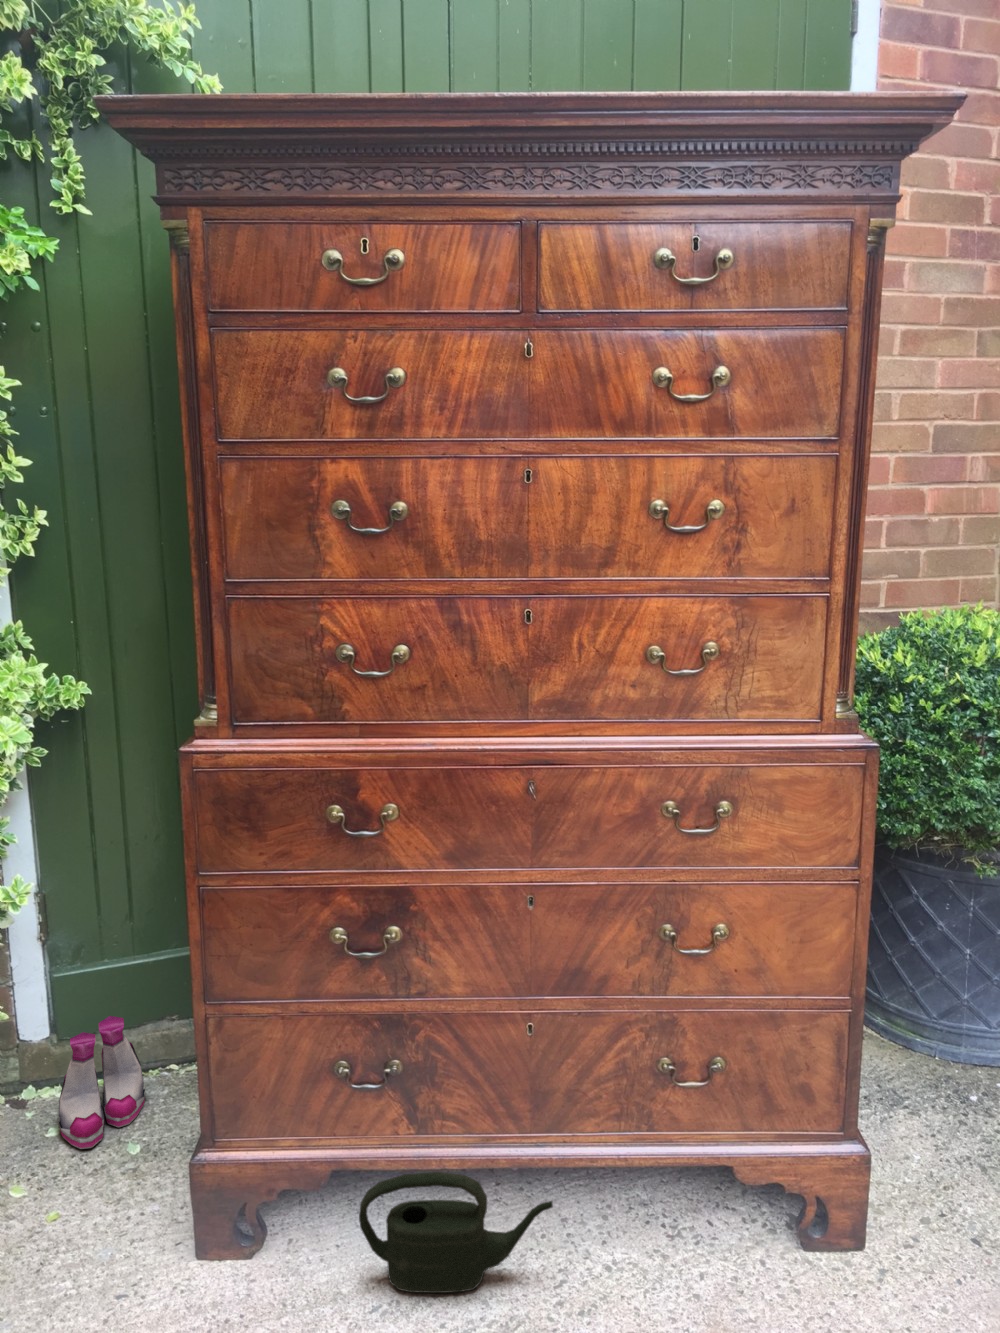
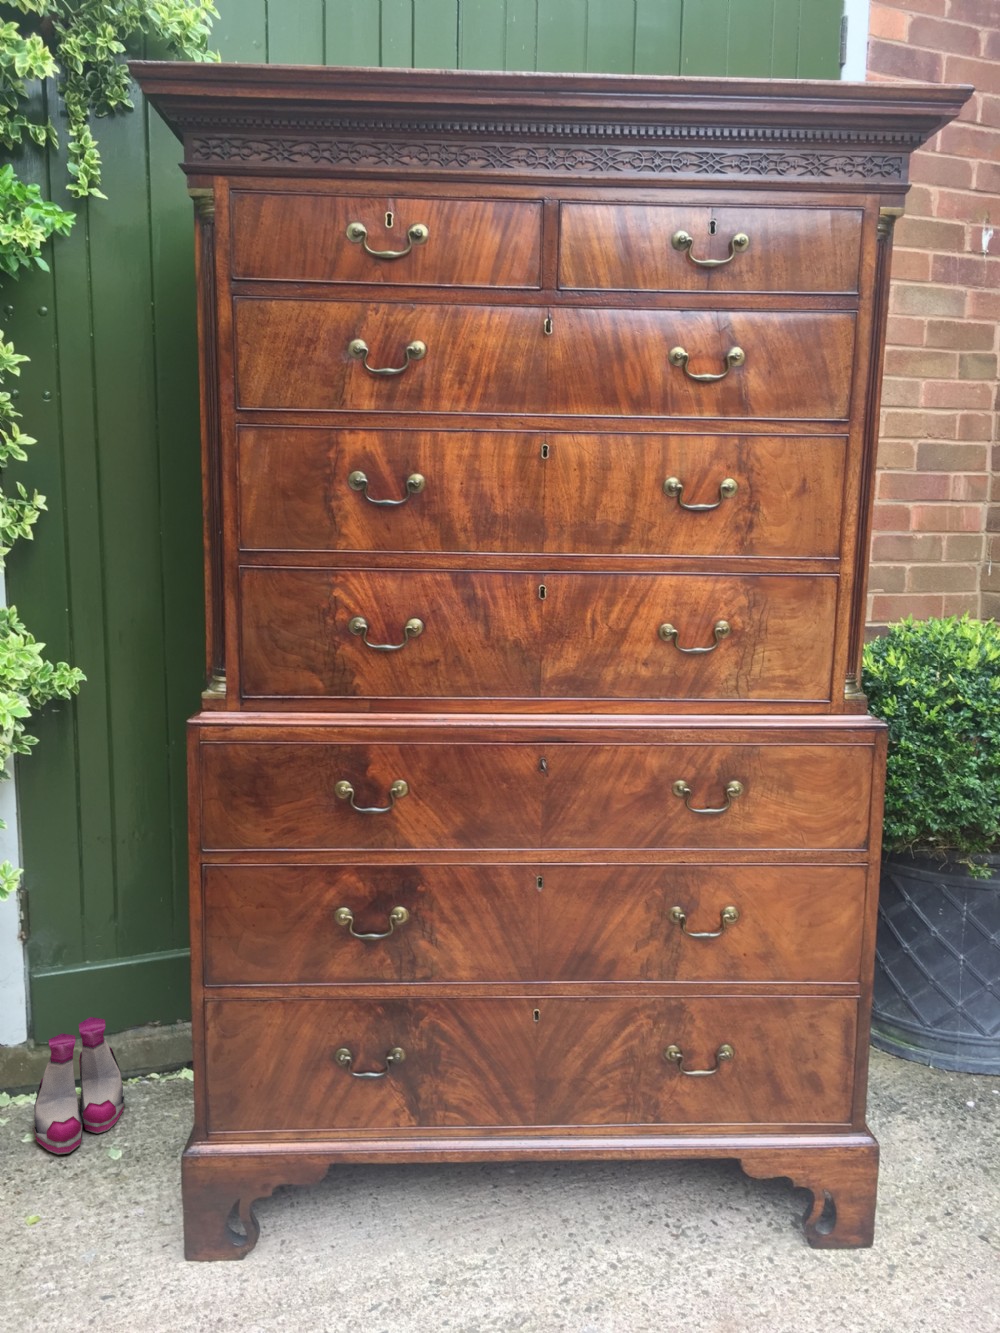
watering can: present [359,1172,553,1293] -> none [359,1163,559,1290]

